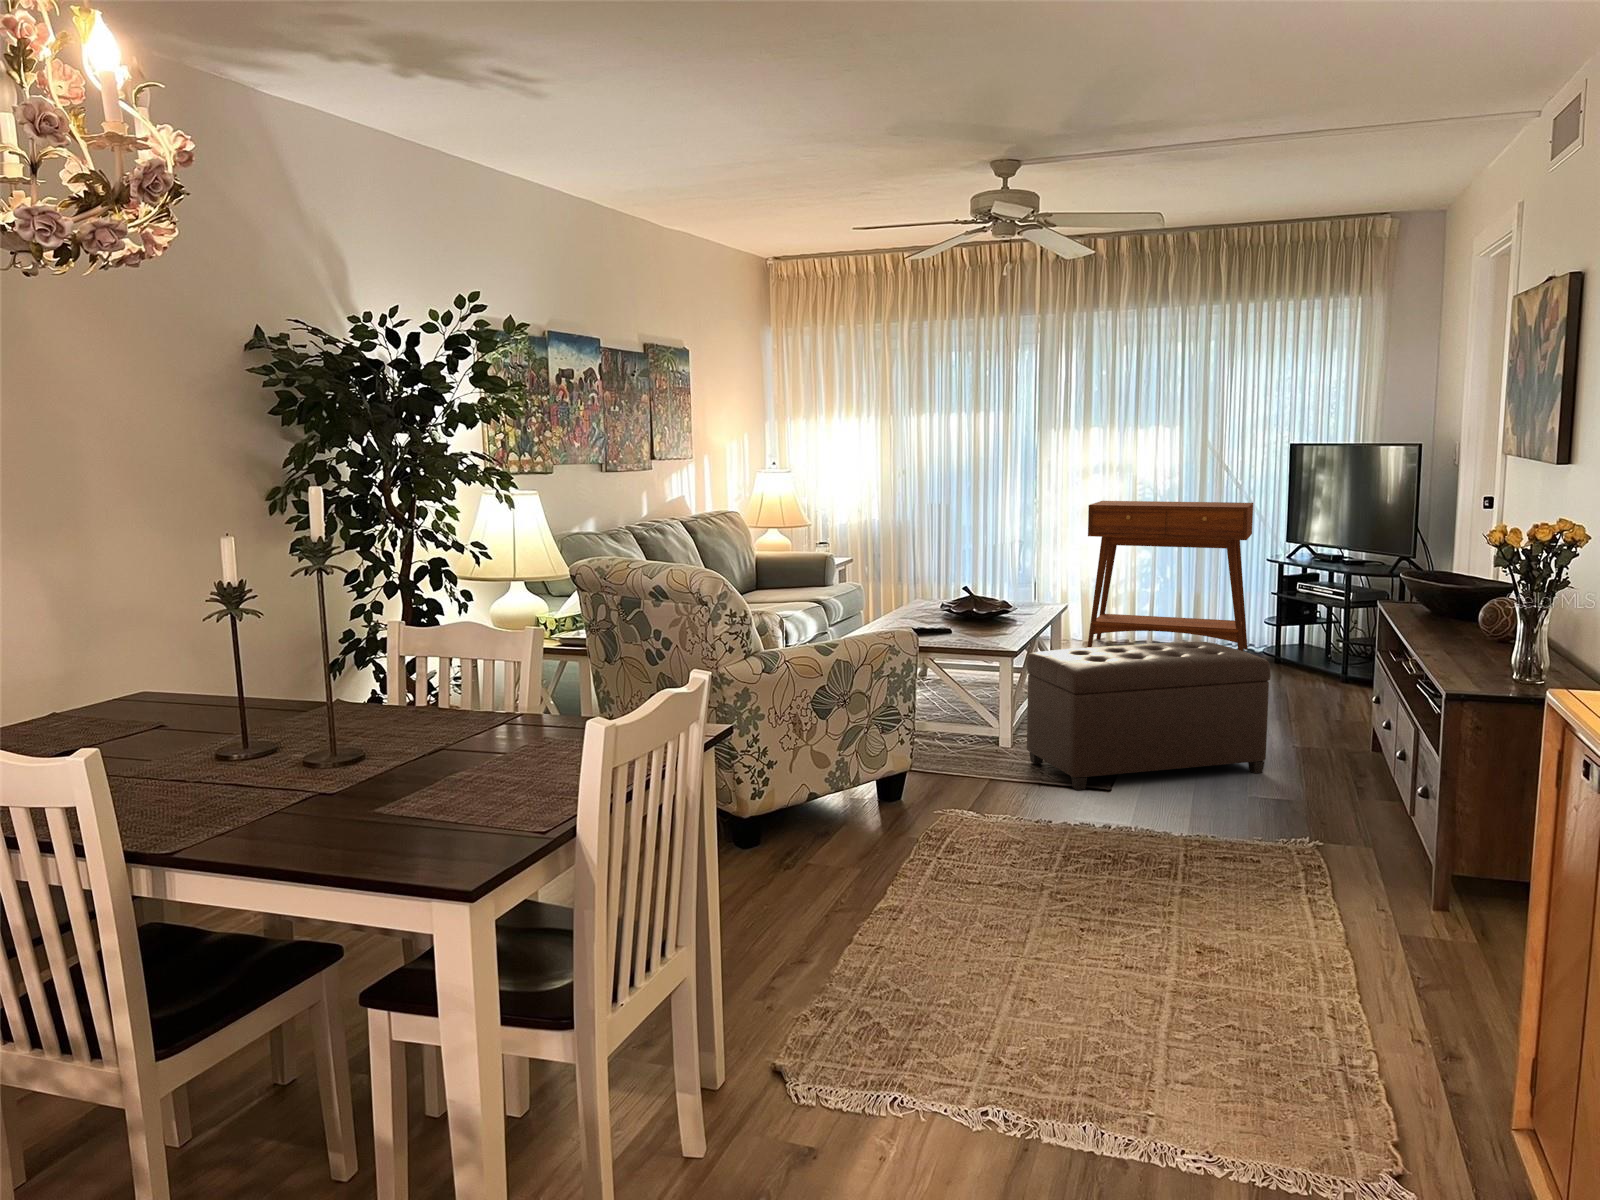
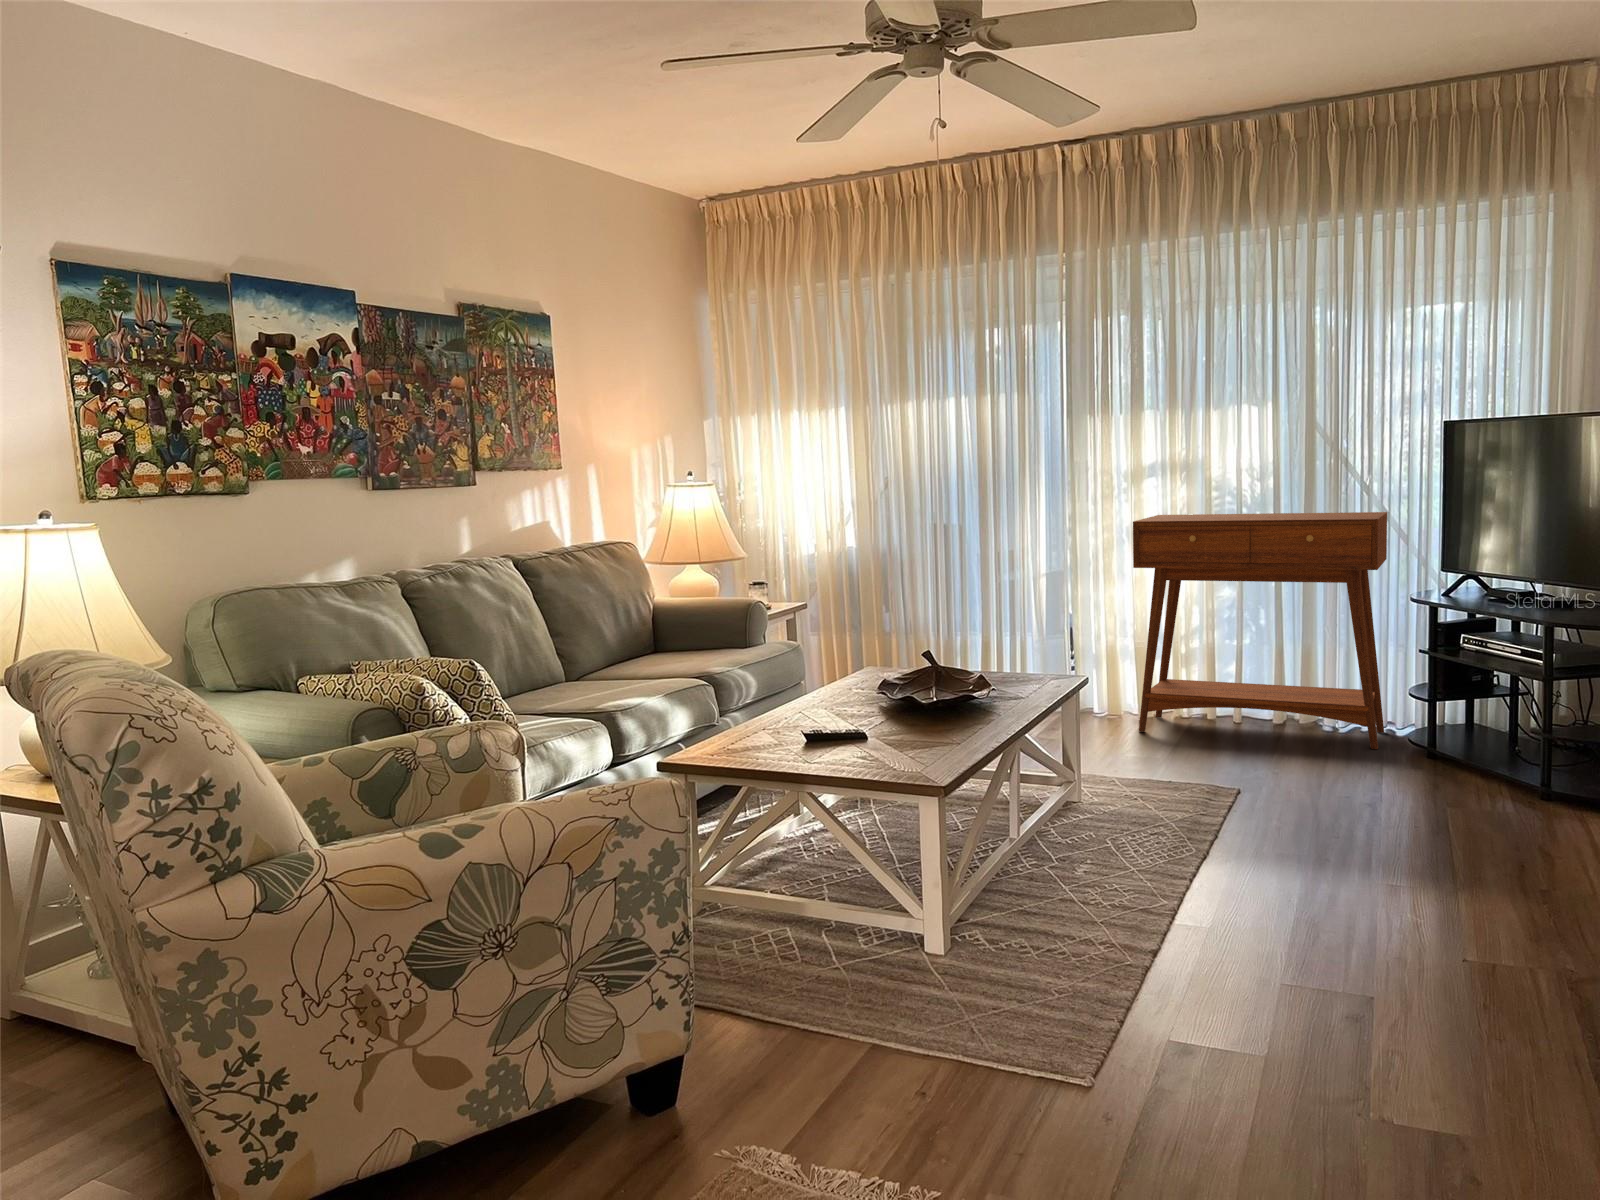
ottoman: present [1027,642,1271,790] -> none [953,768,1426,1088]

